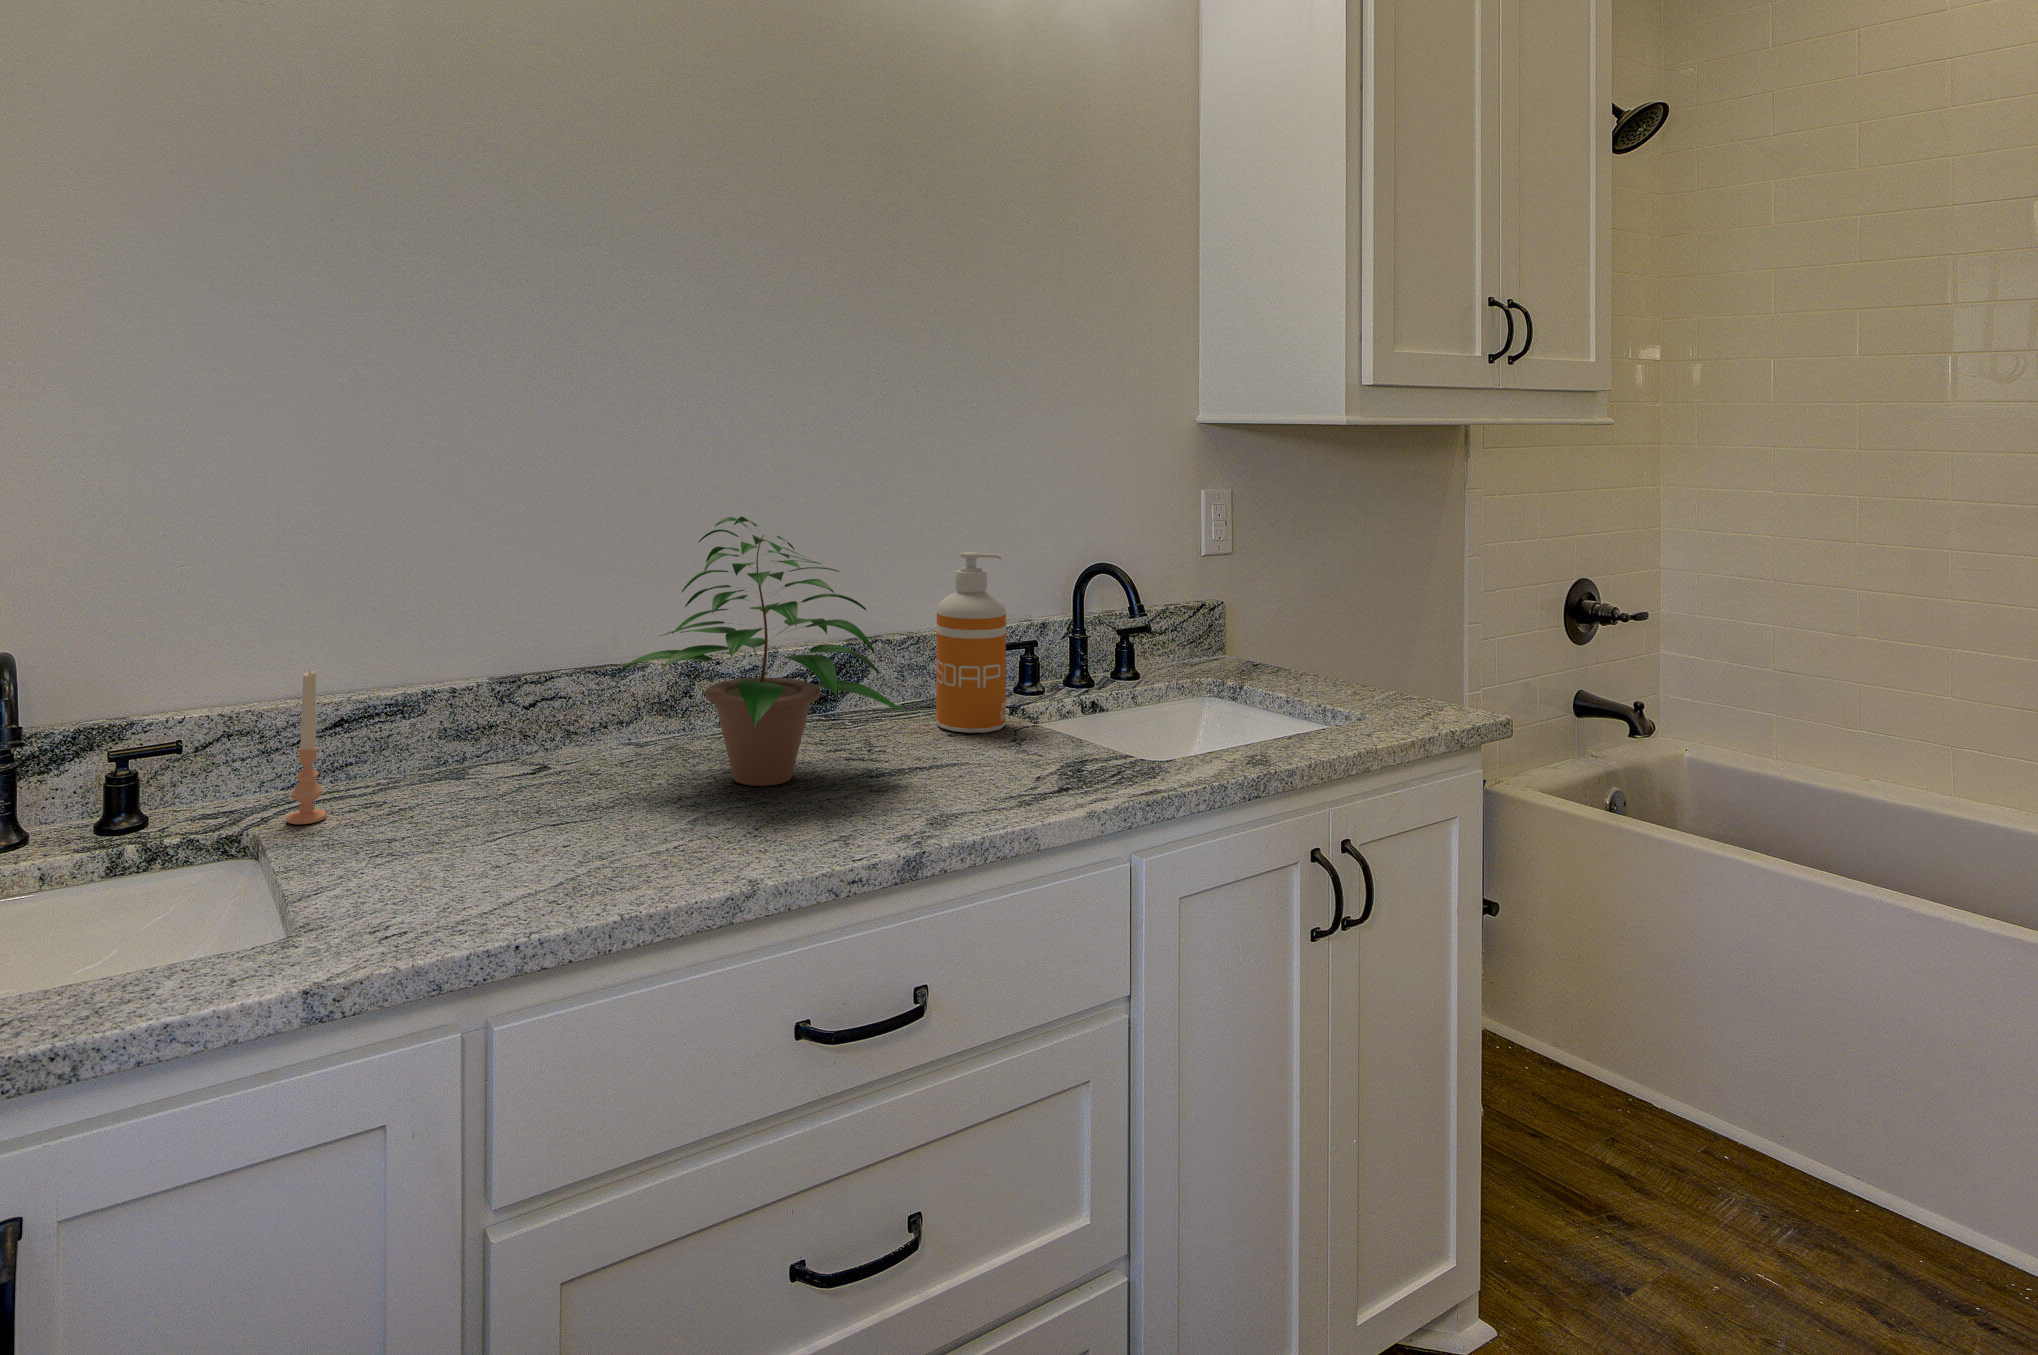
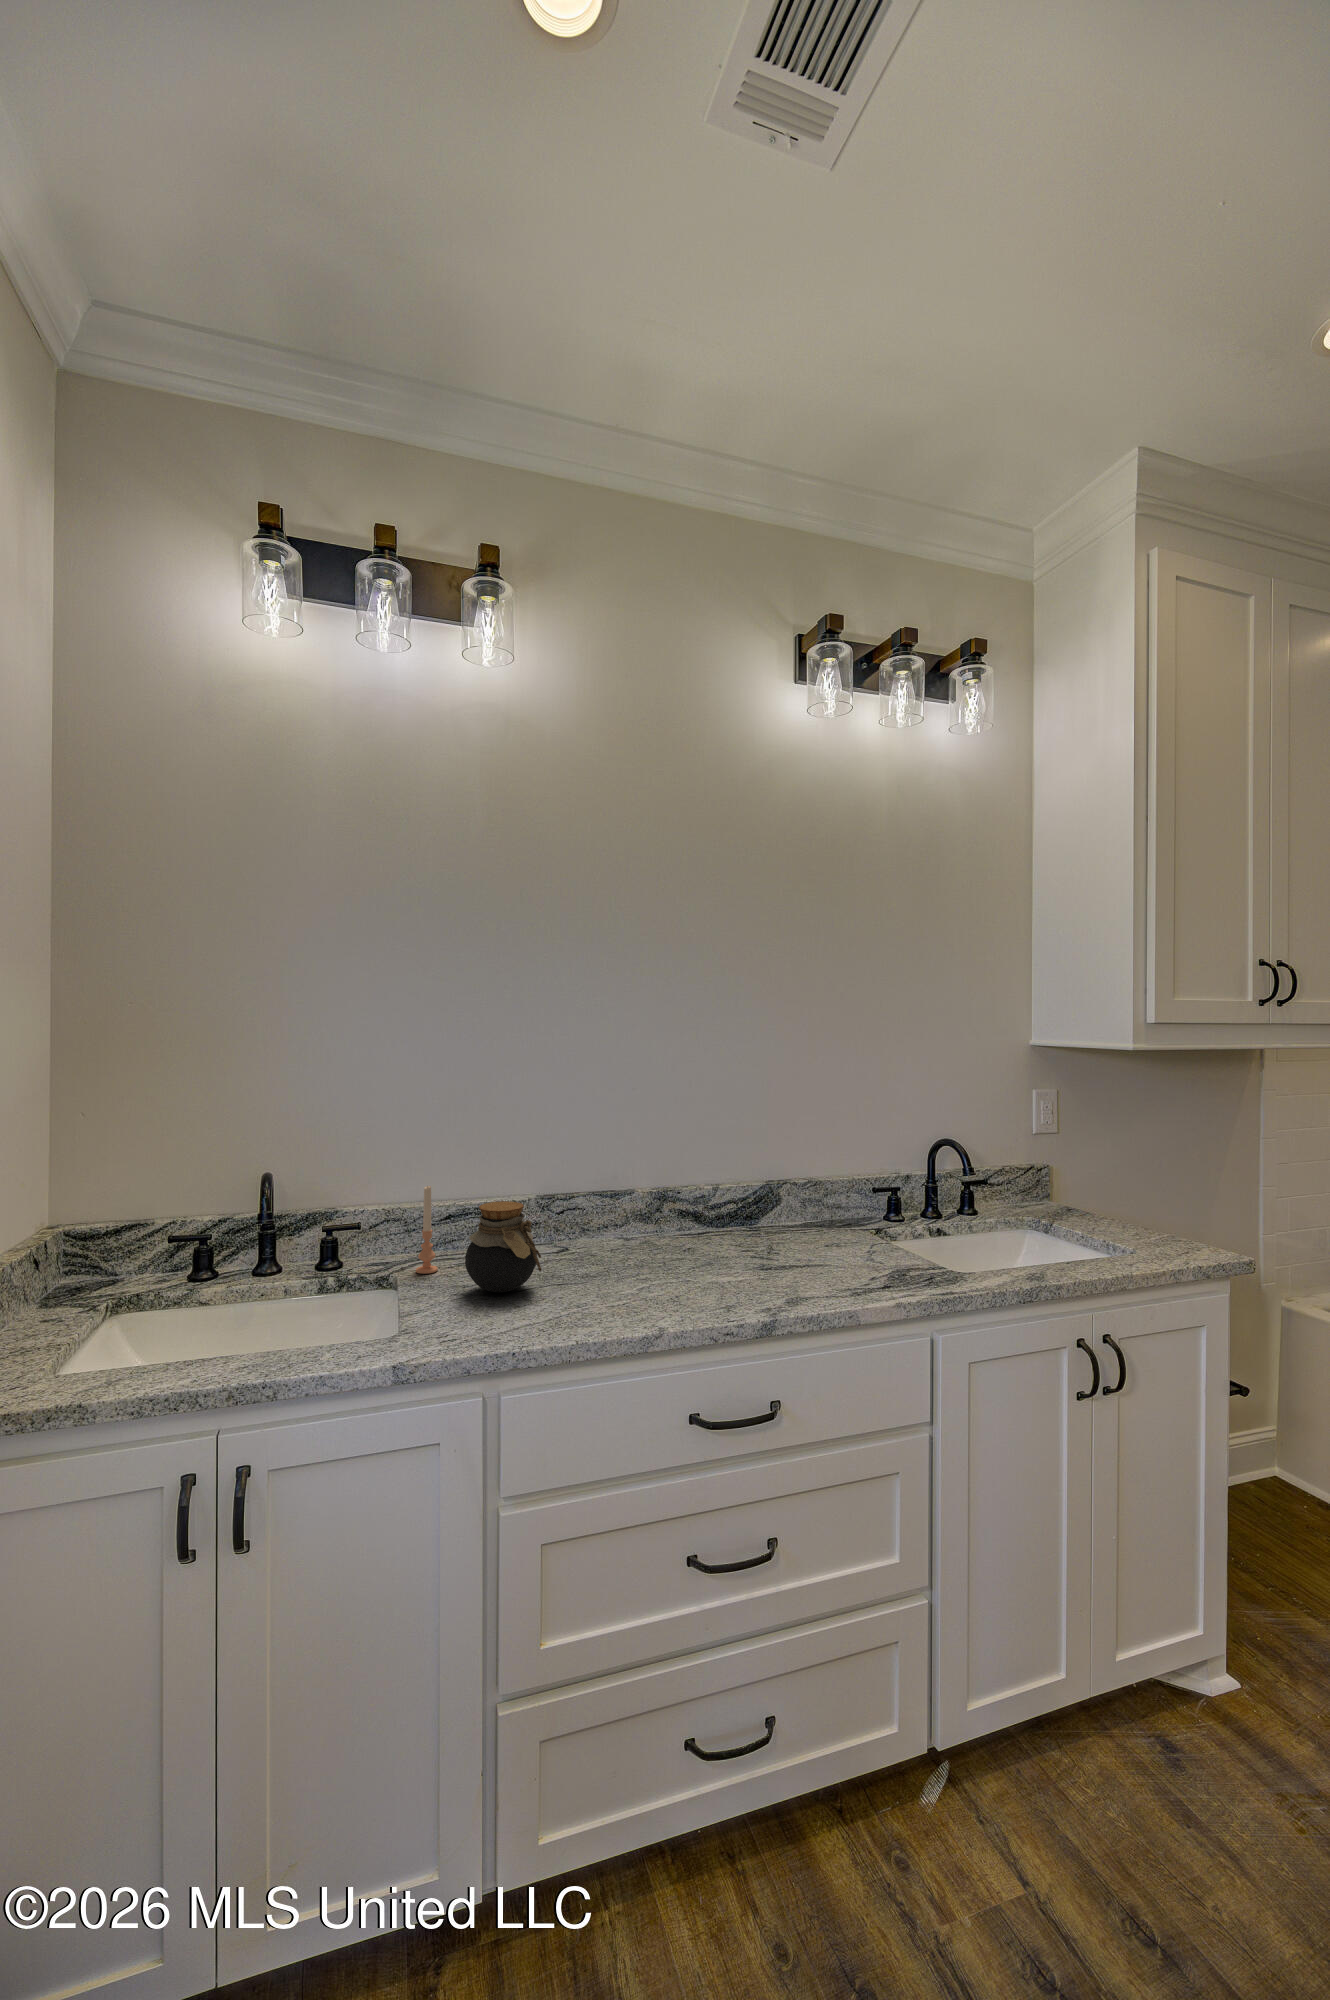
potted plant: present [621,517,905,786] -> none [608,1102,785,1271]
soap dispenser: present [936,552,1006,733] -> none [822,1127,868,1246]
jar: none [392,689,530,846] -> present [465,1201,541,1292]

